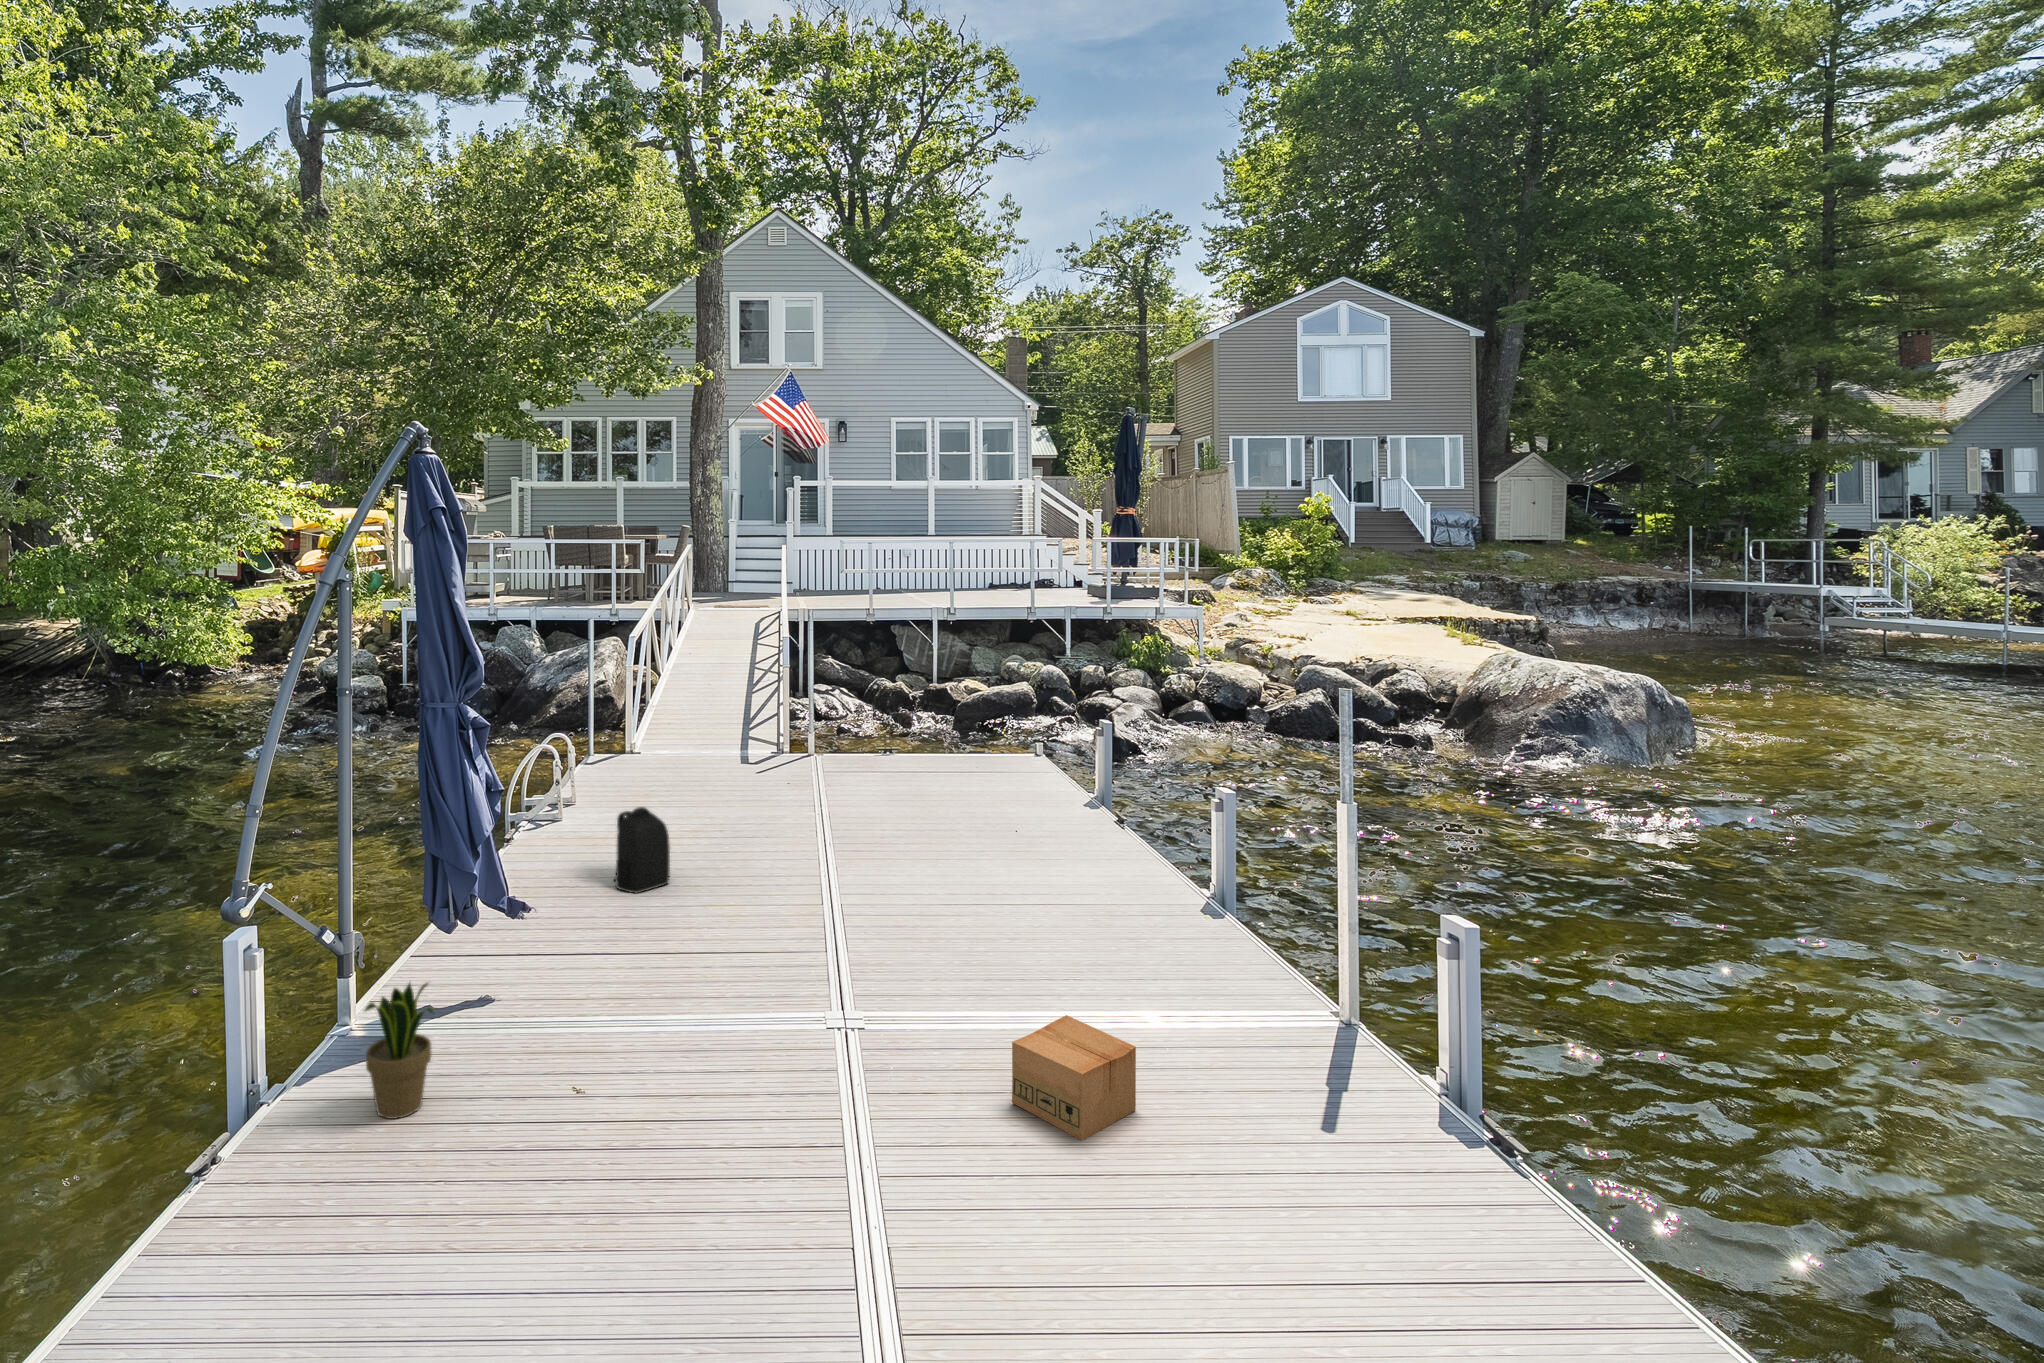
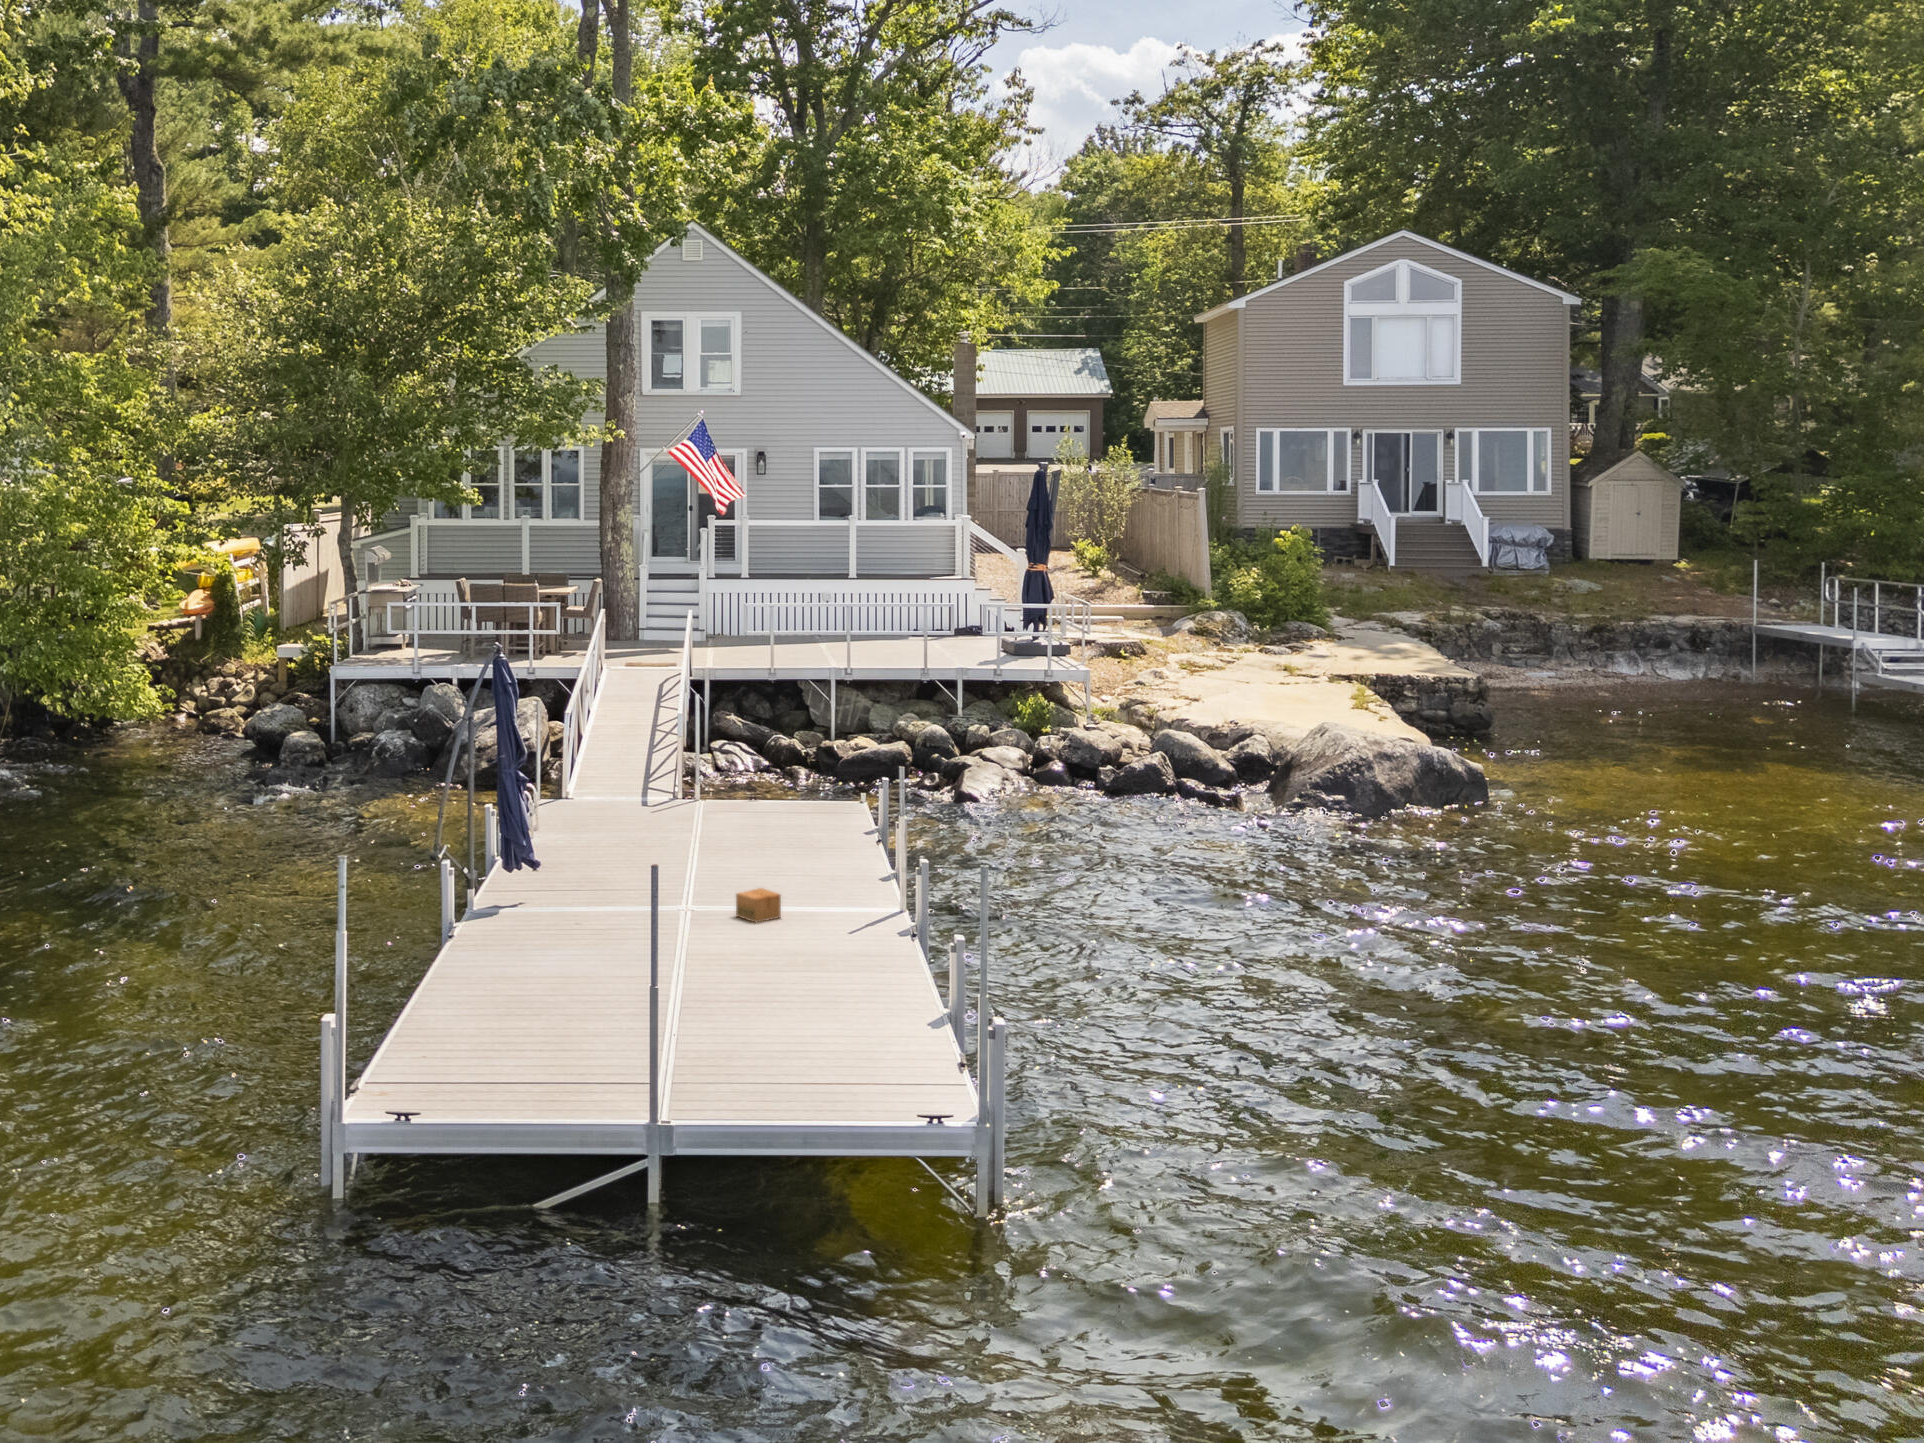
backpack: present [614,807,670,893] -> none [570,820,601,864]
potted plant: present [365,983,435,1119] -> none [496,870,521,917]

